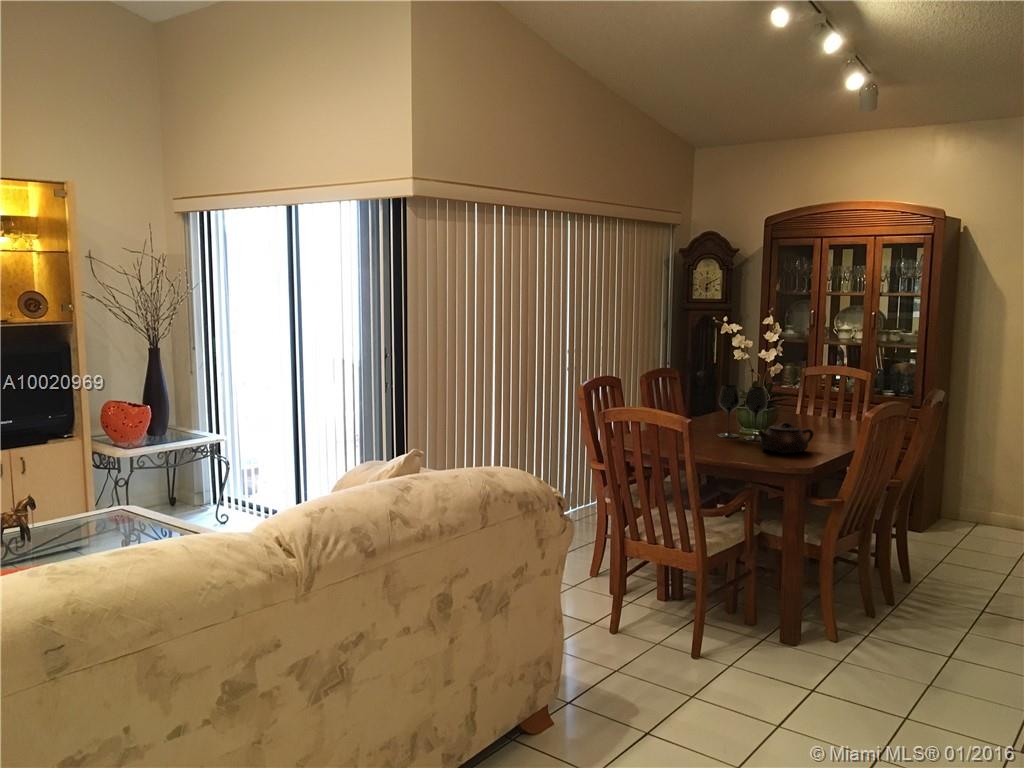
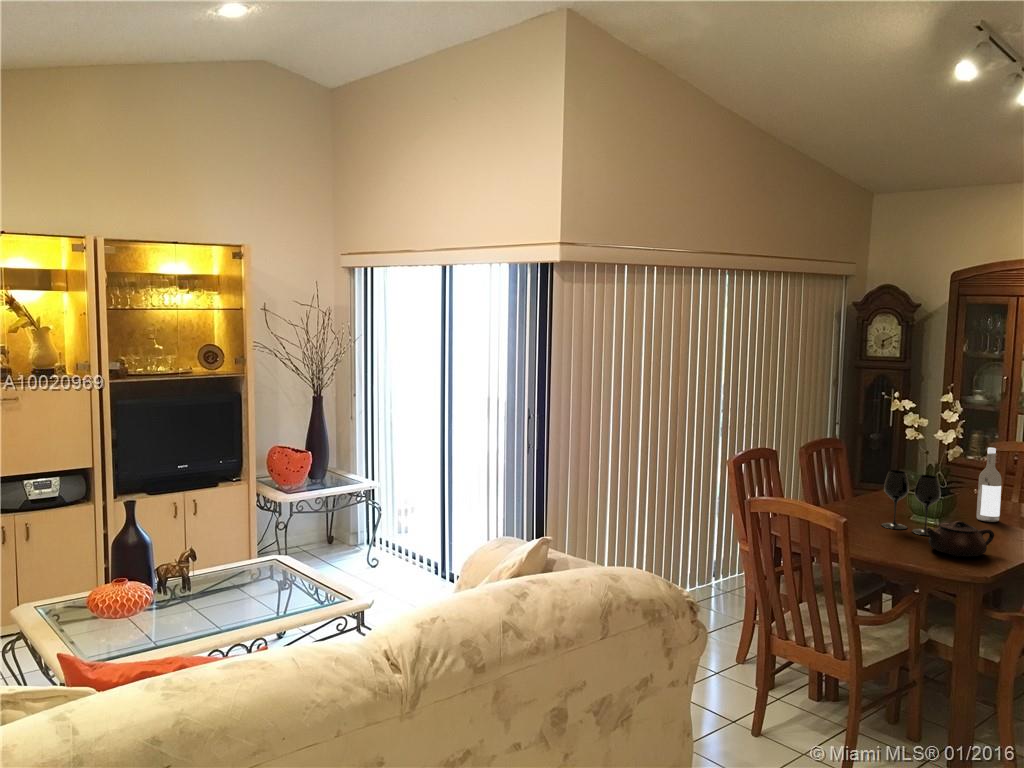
wine bottle: none [795,363,815,429] -> present [977,448,1001,522]

